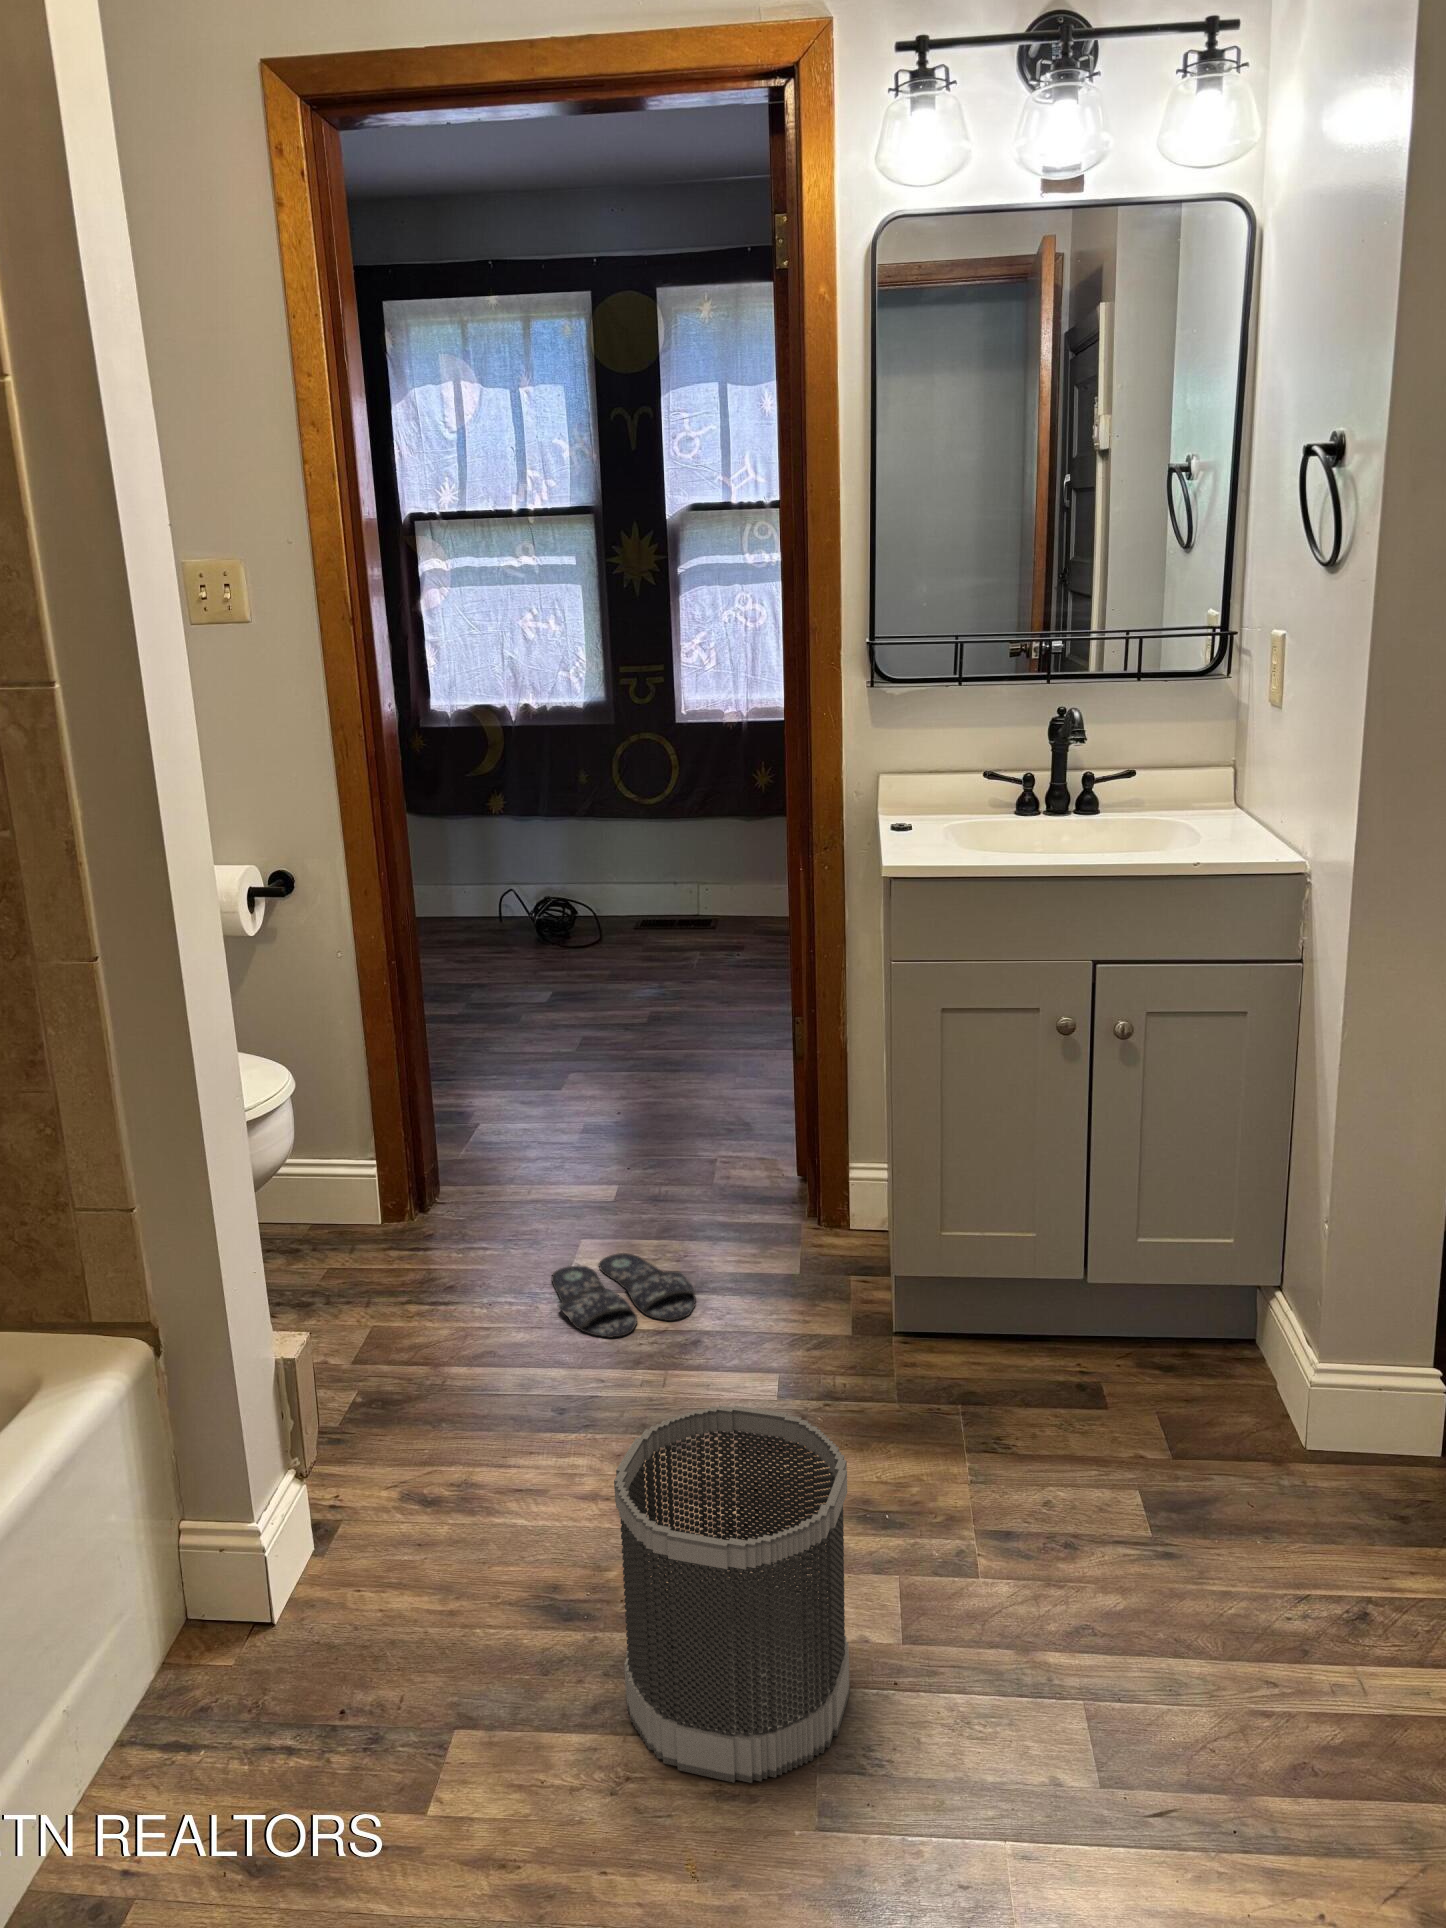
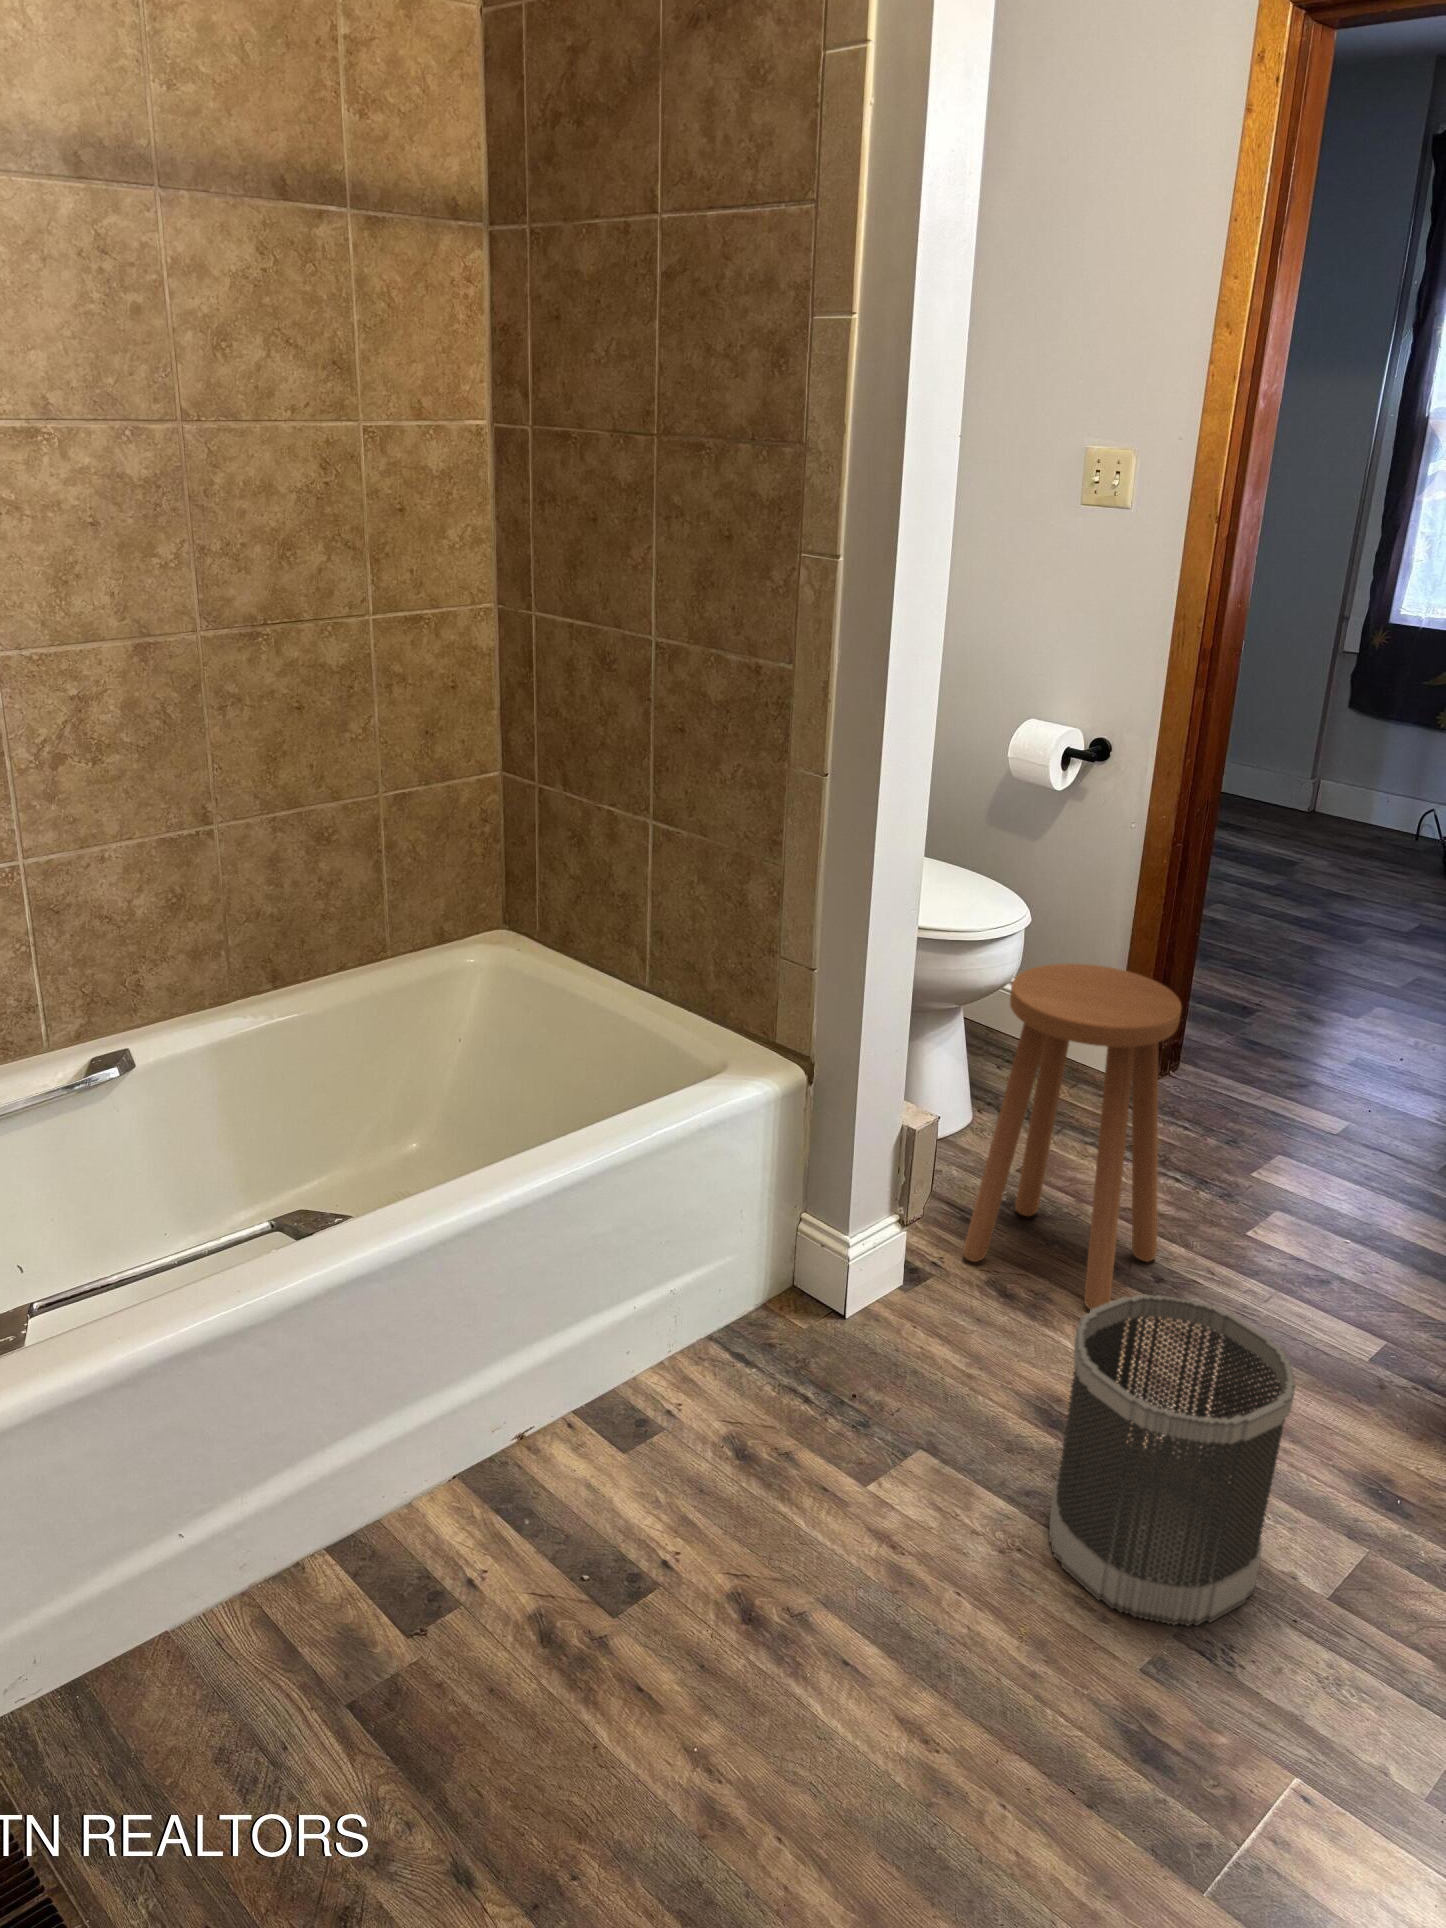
stool: none [336,1099,546,1483] -> present [963,964,1181,1309]
slippers: present [552,1253,696,1338] -> none [1212,1171,1354,1258]

